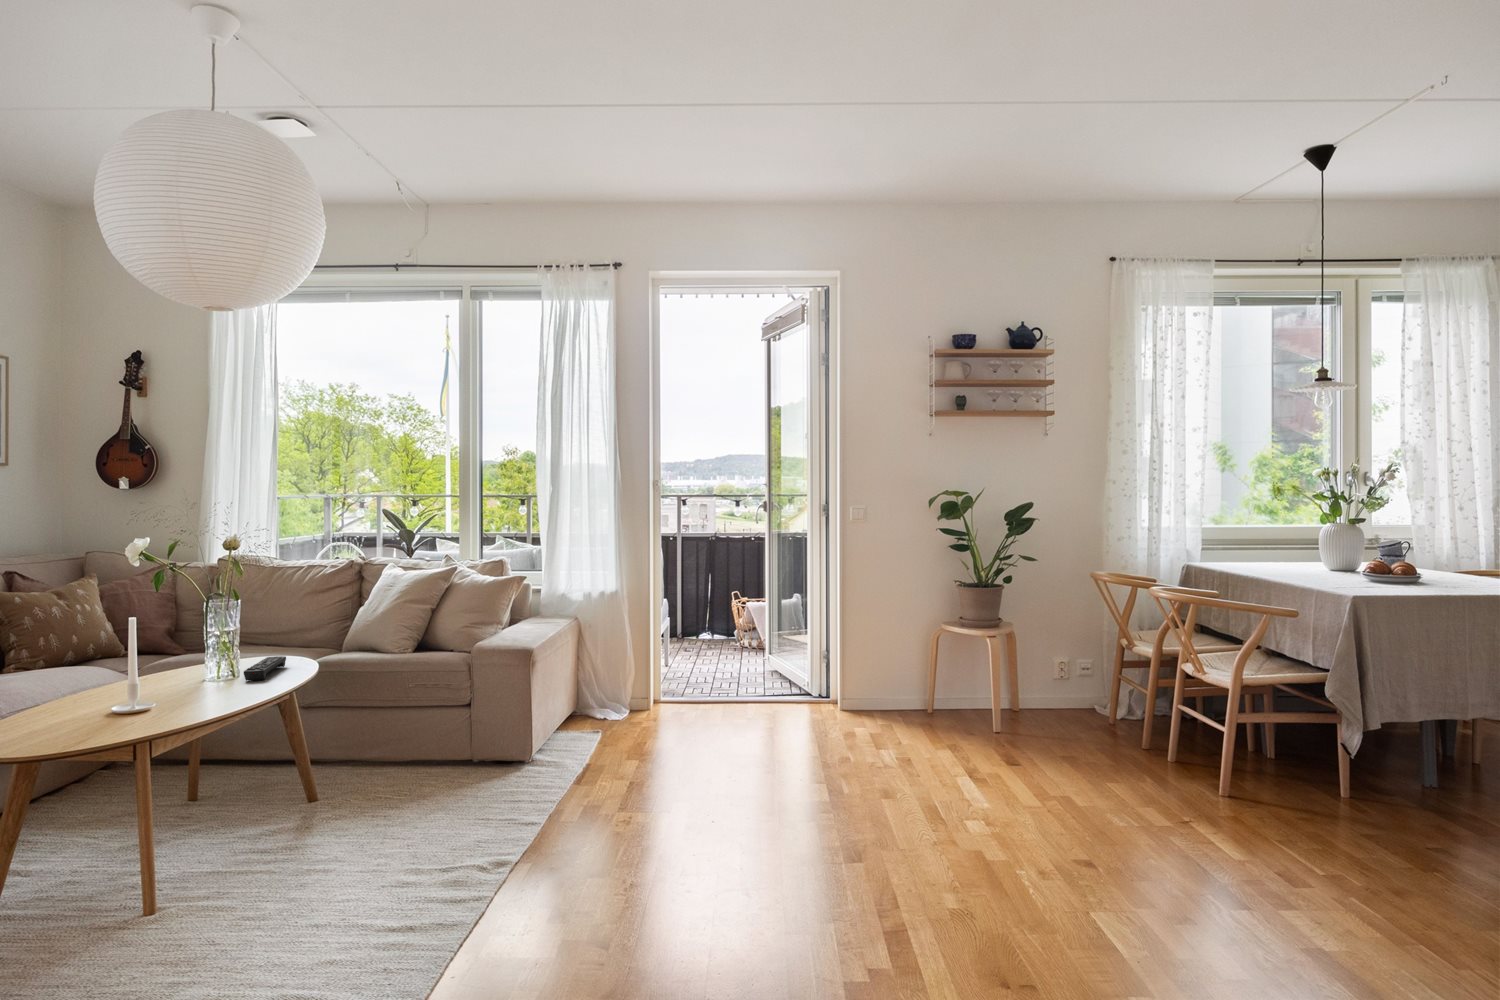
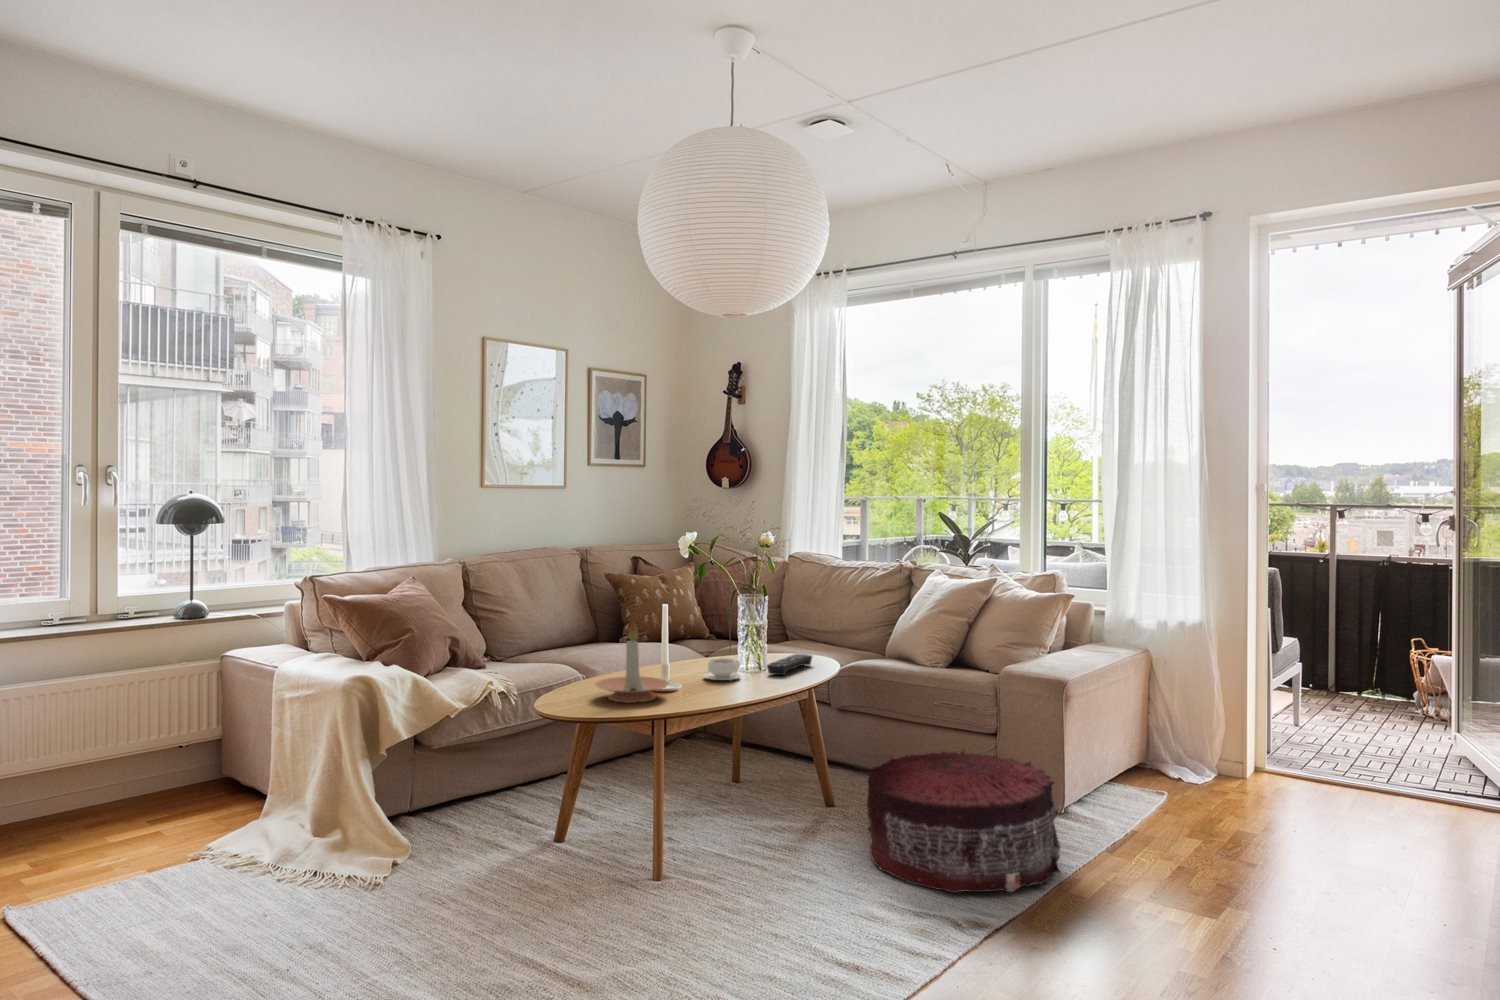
candle holder: none [46,638,146,733] -> present [595,619,669,703]
teacup: none [170,670,216,694] -> present [704,658,740,680]
pouf: none [369,721,549,847] -> present [867,751,1060,893]

